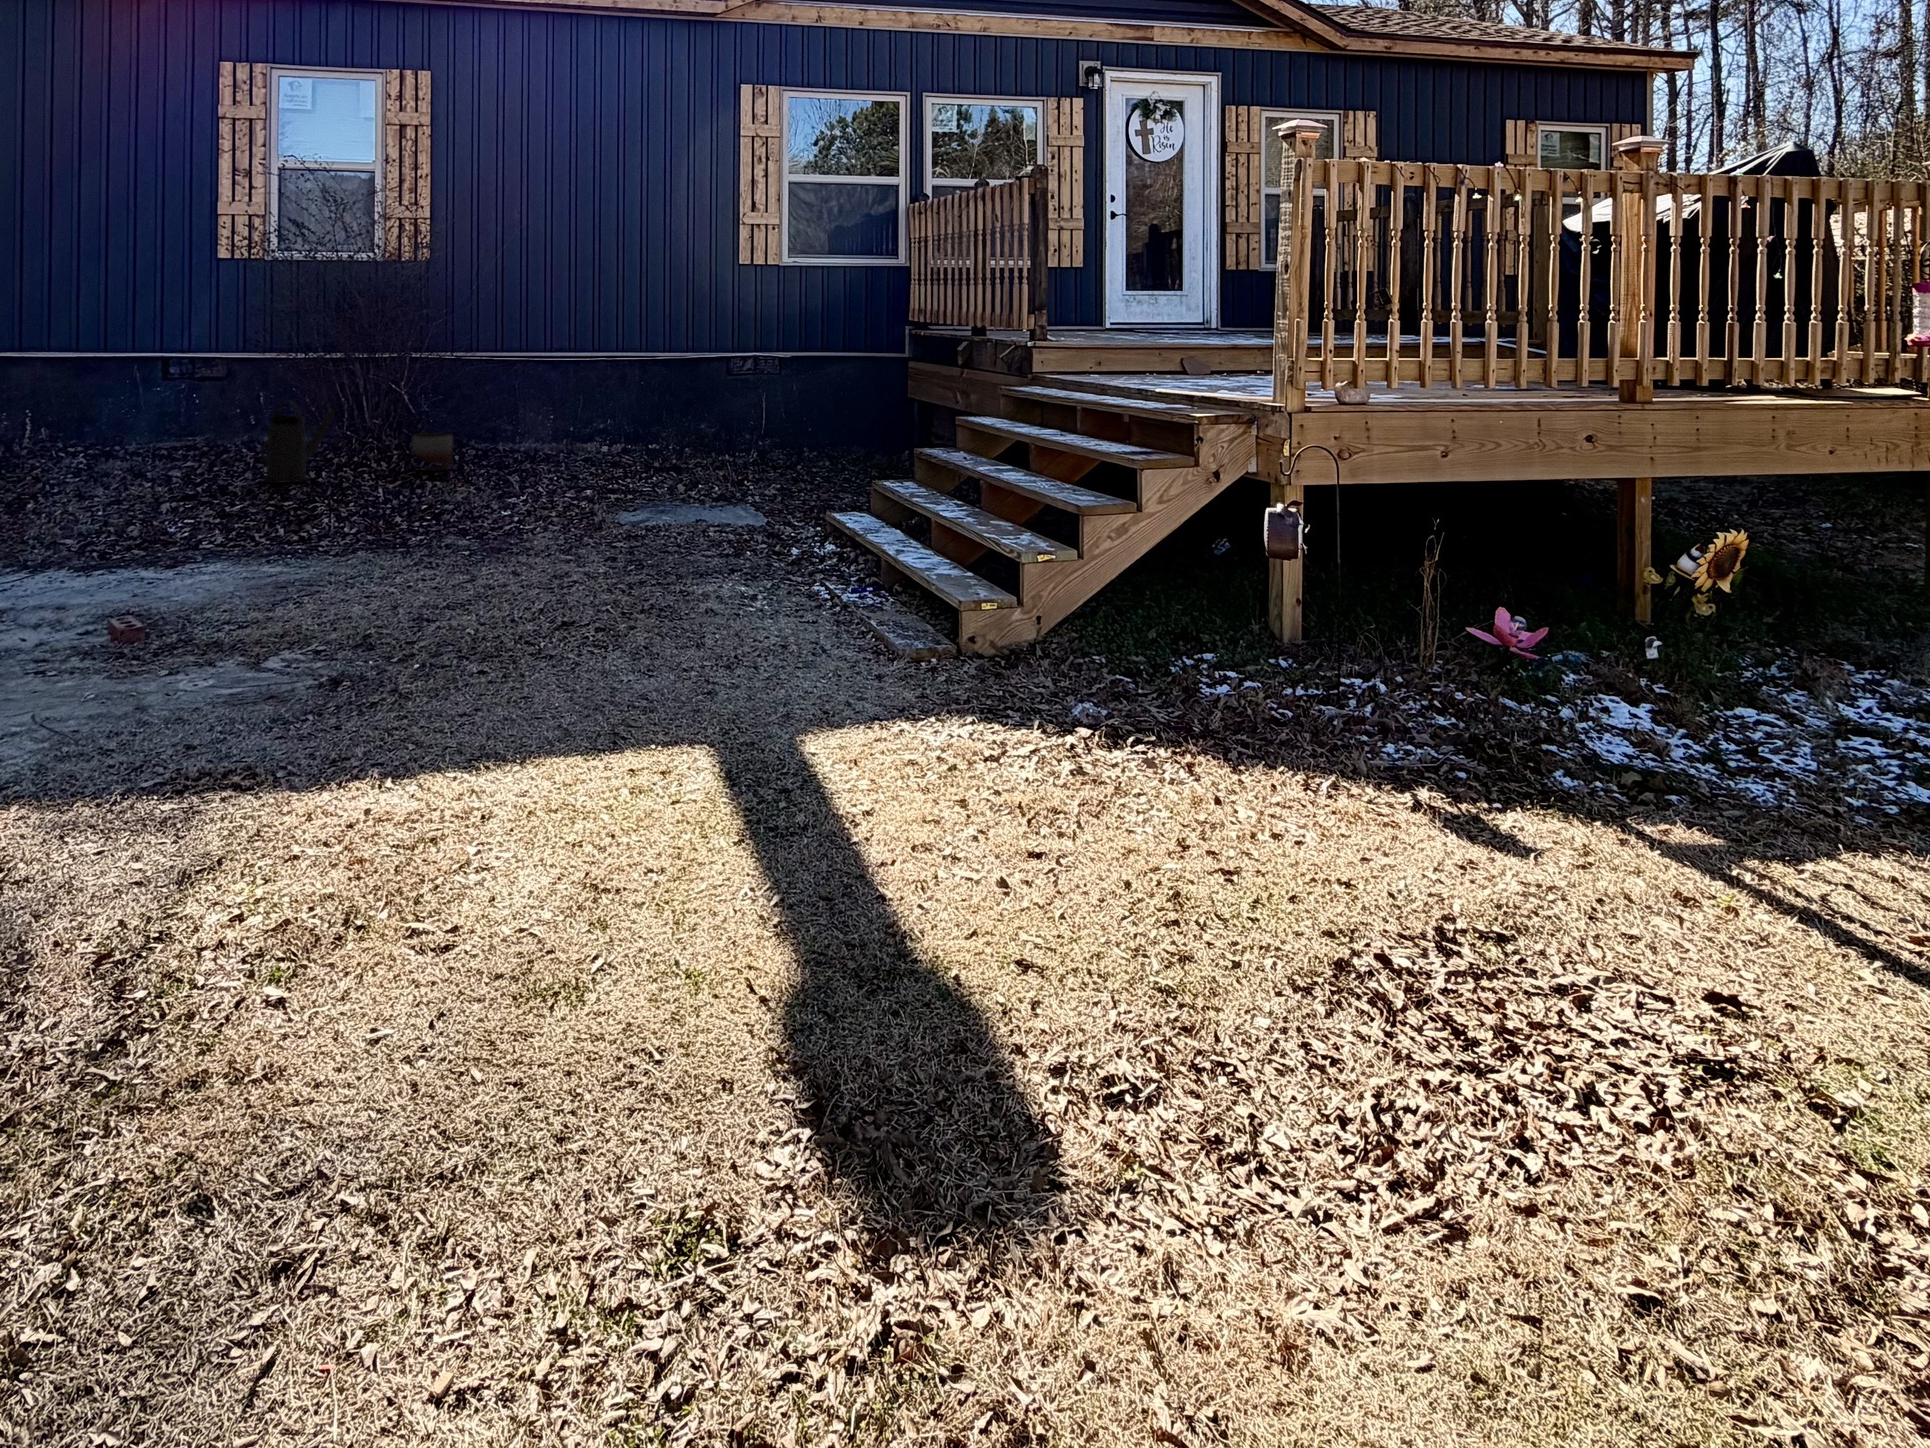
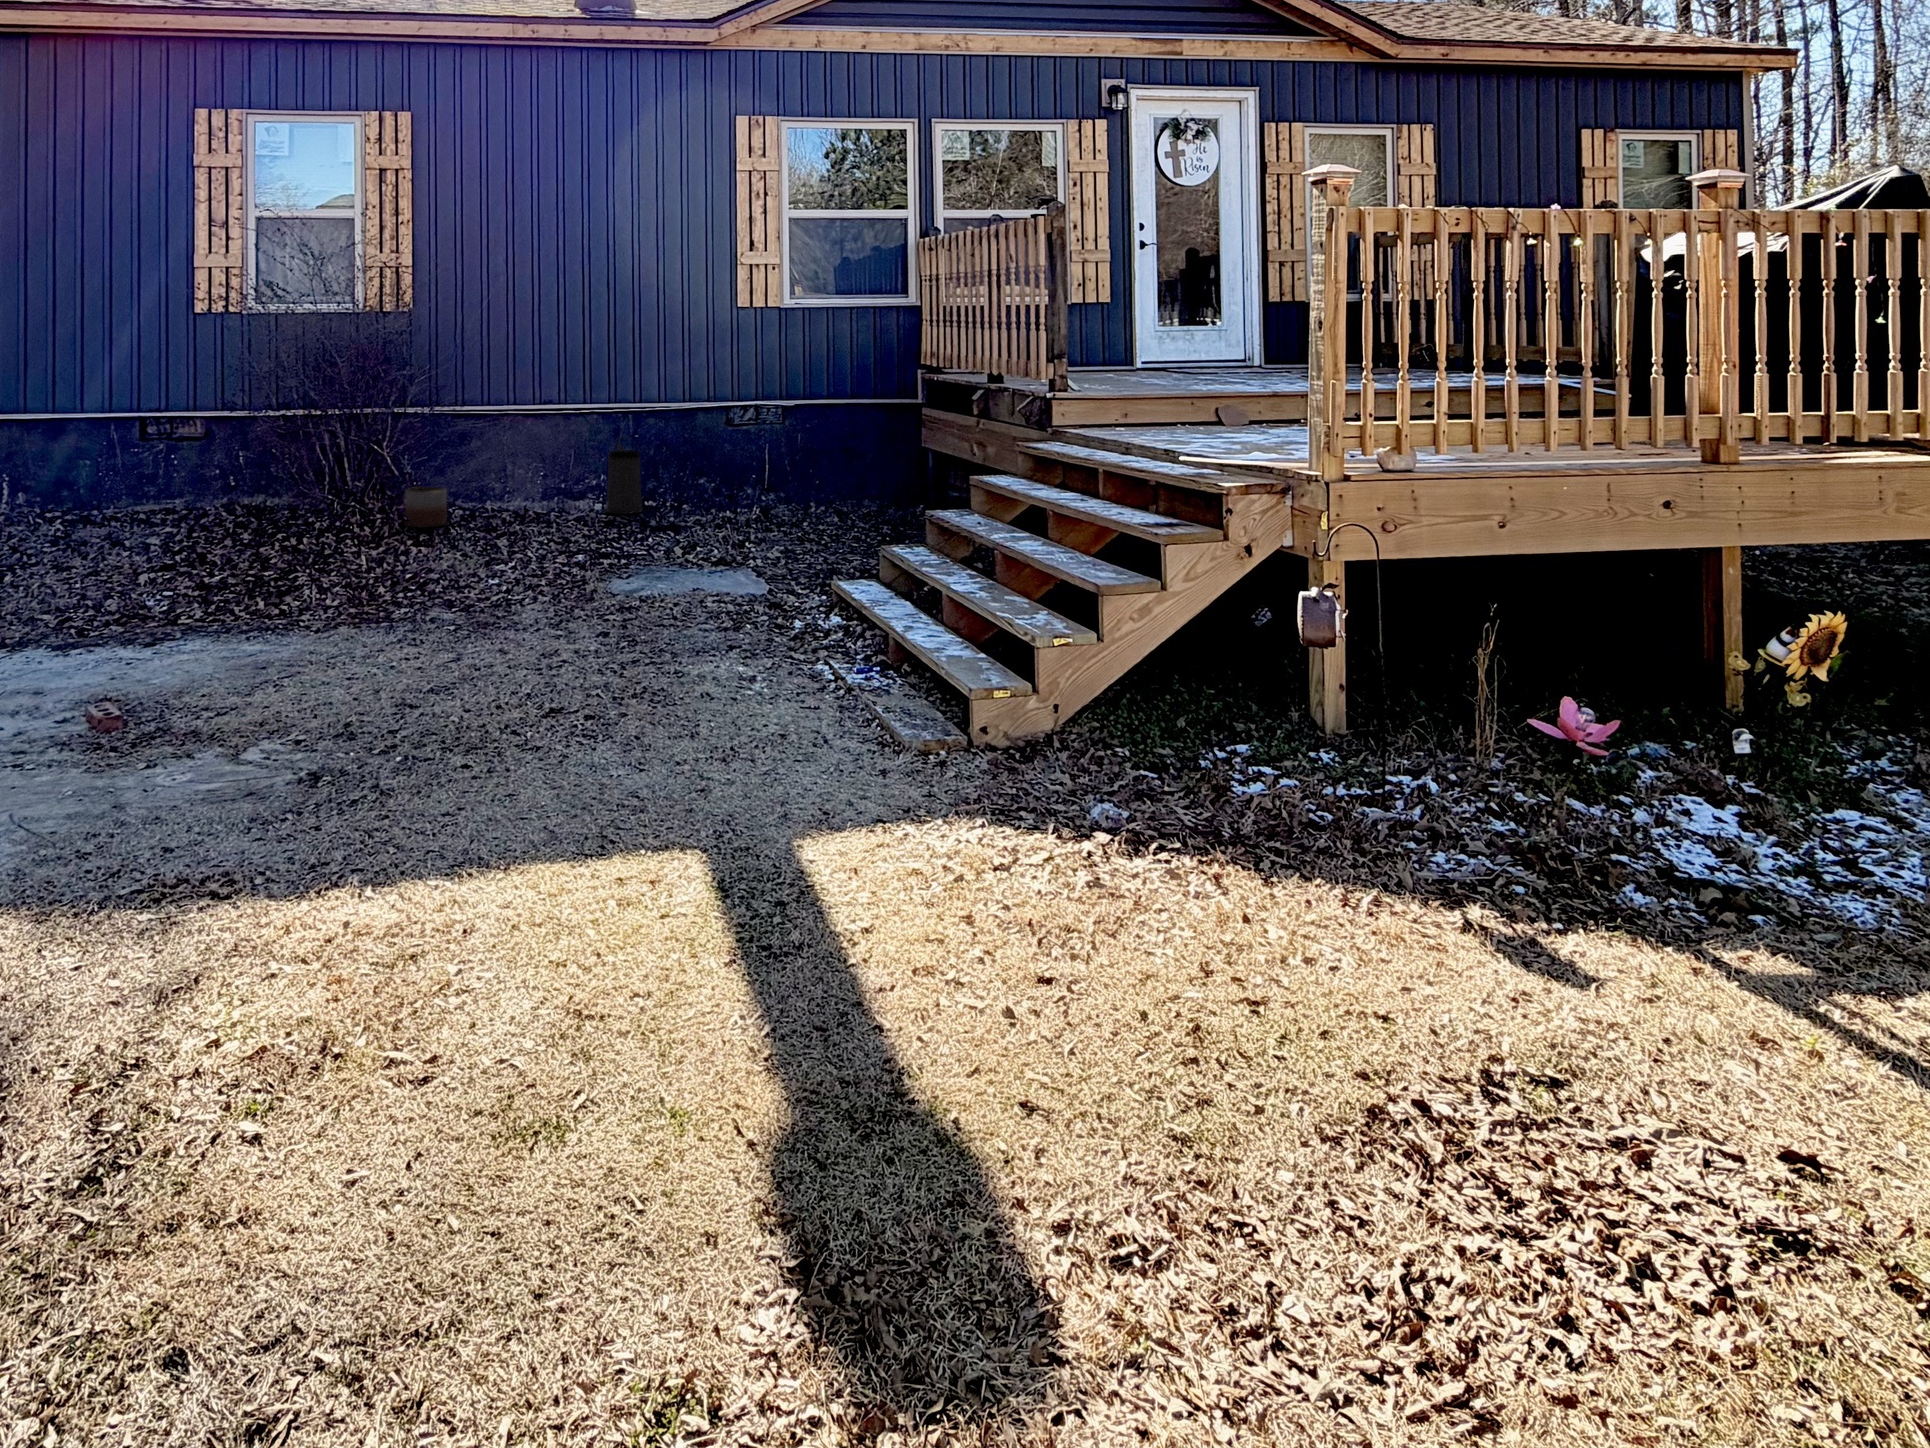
watering can: present [260,401,335,483] -> present [605,443,643,514]

